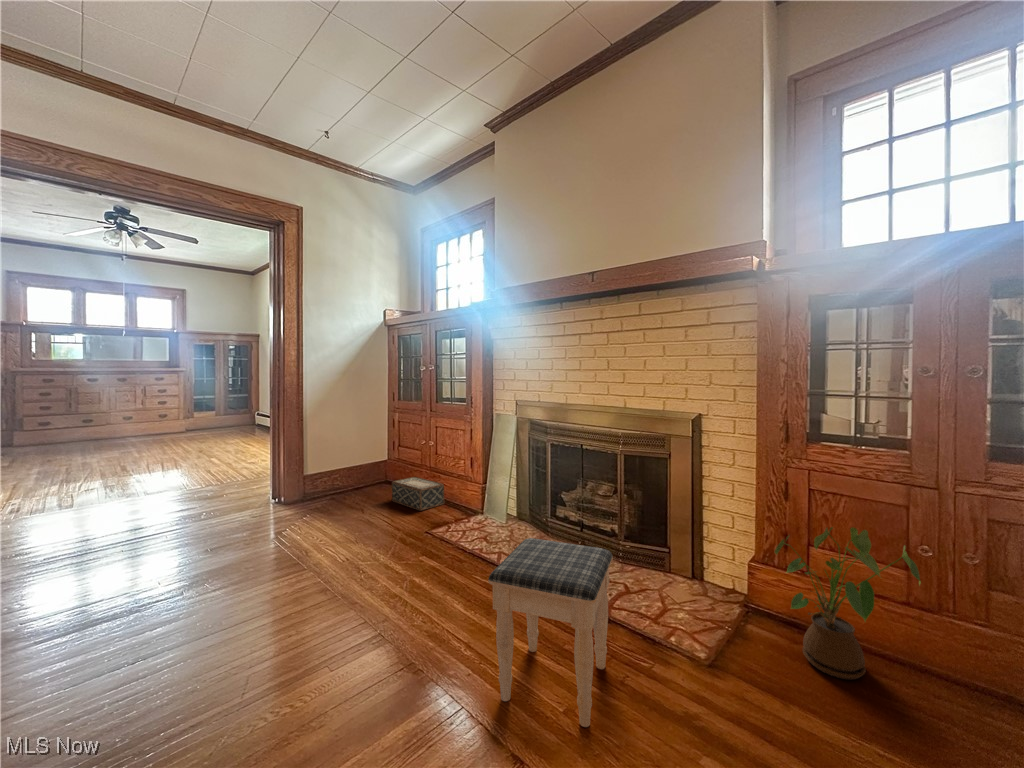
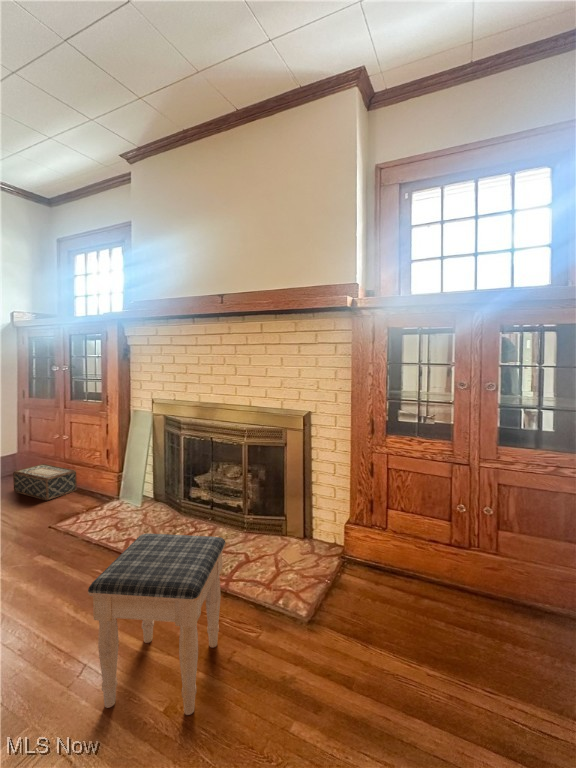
house plant: present [775,527,921,679] -> none [361,494,455,613]

